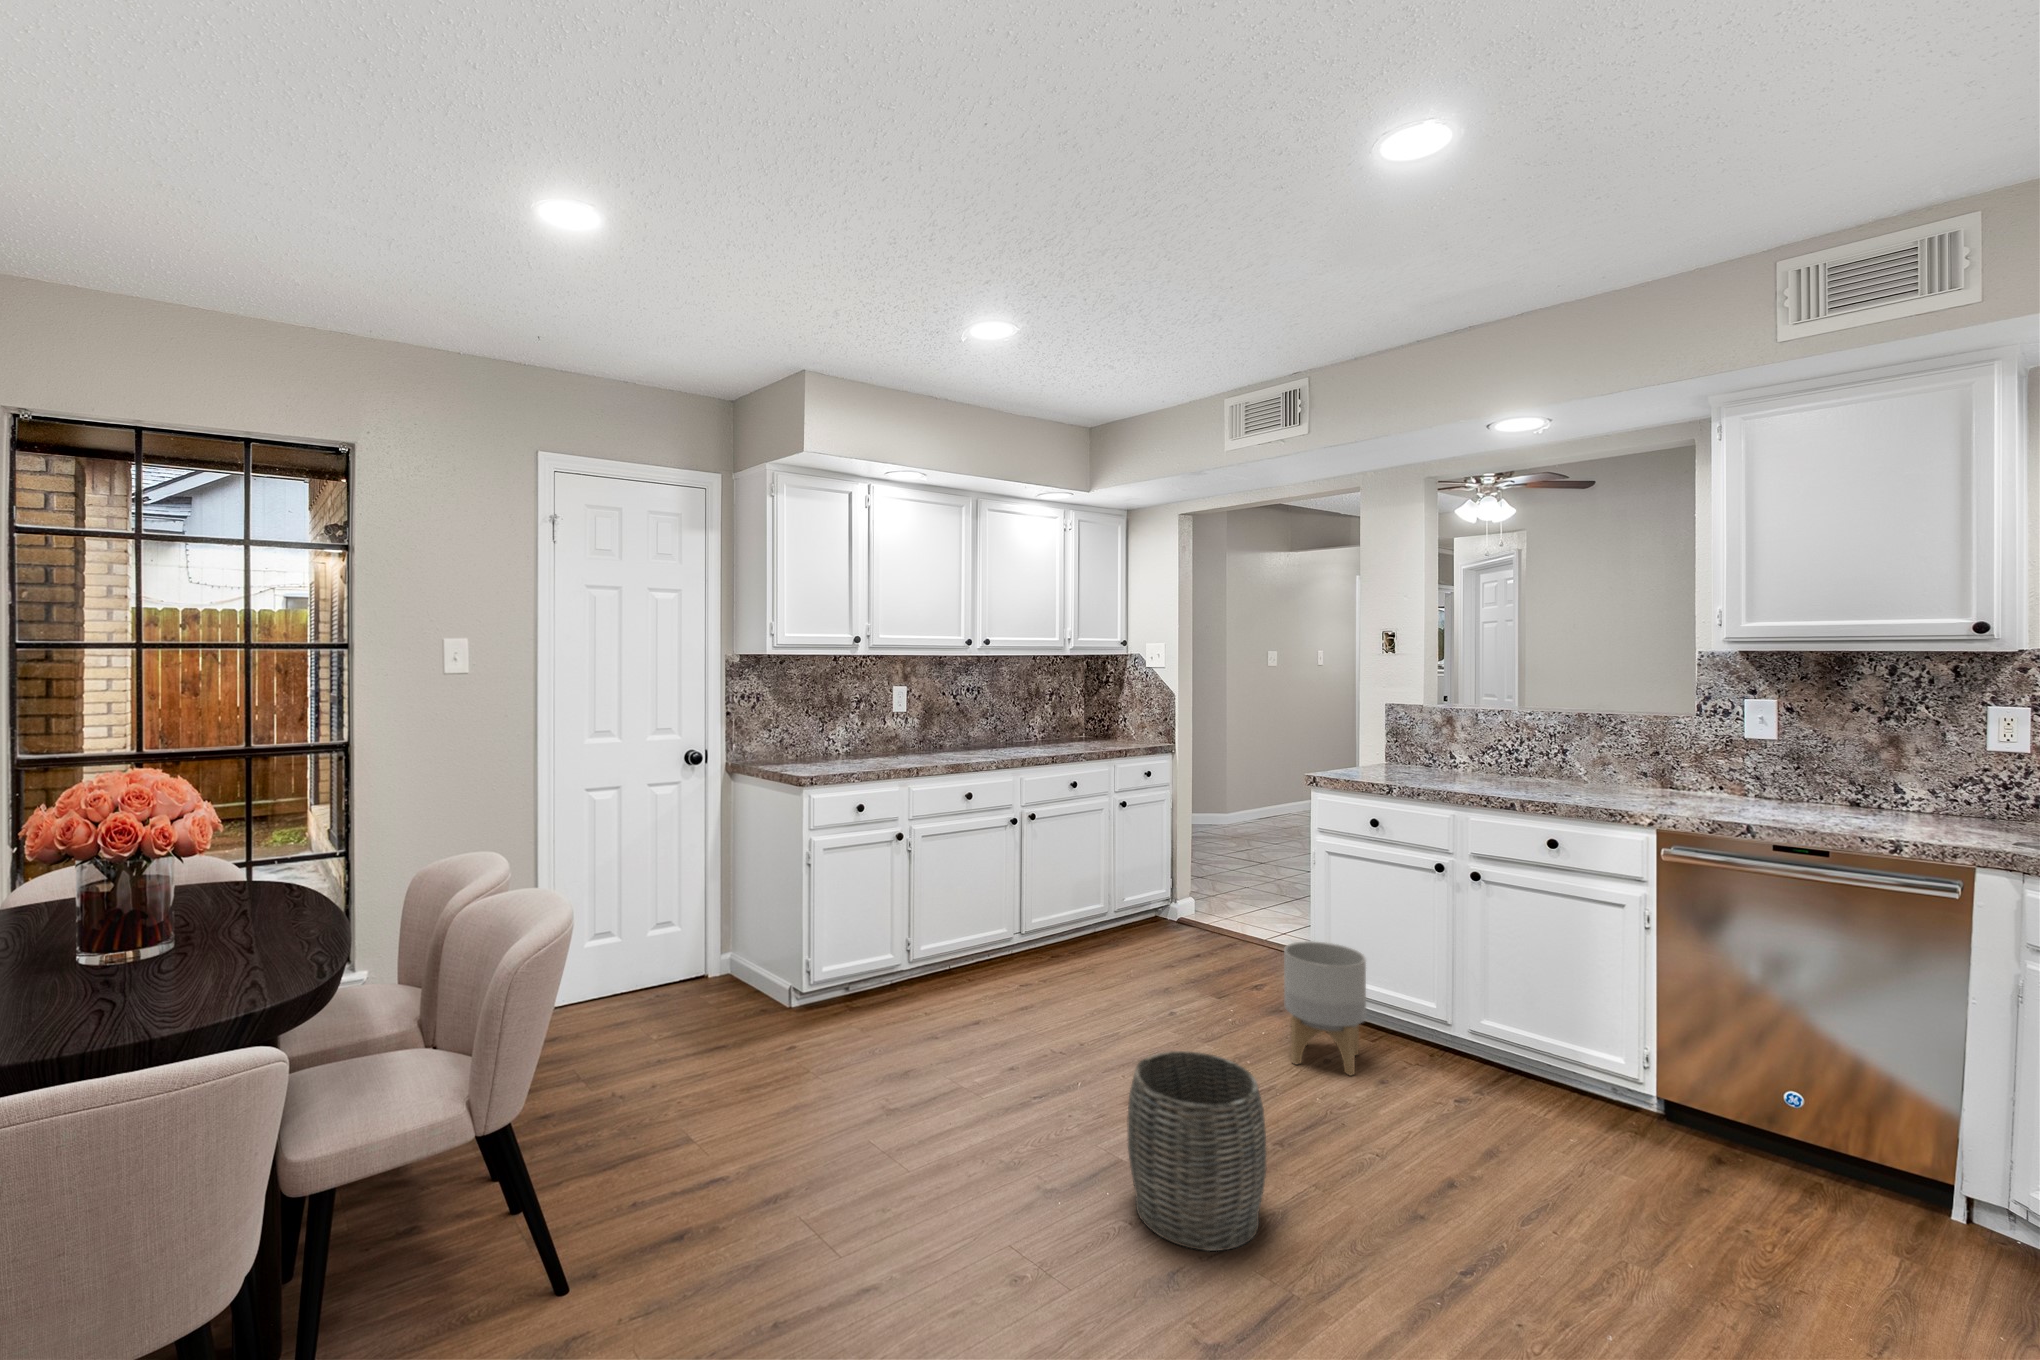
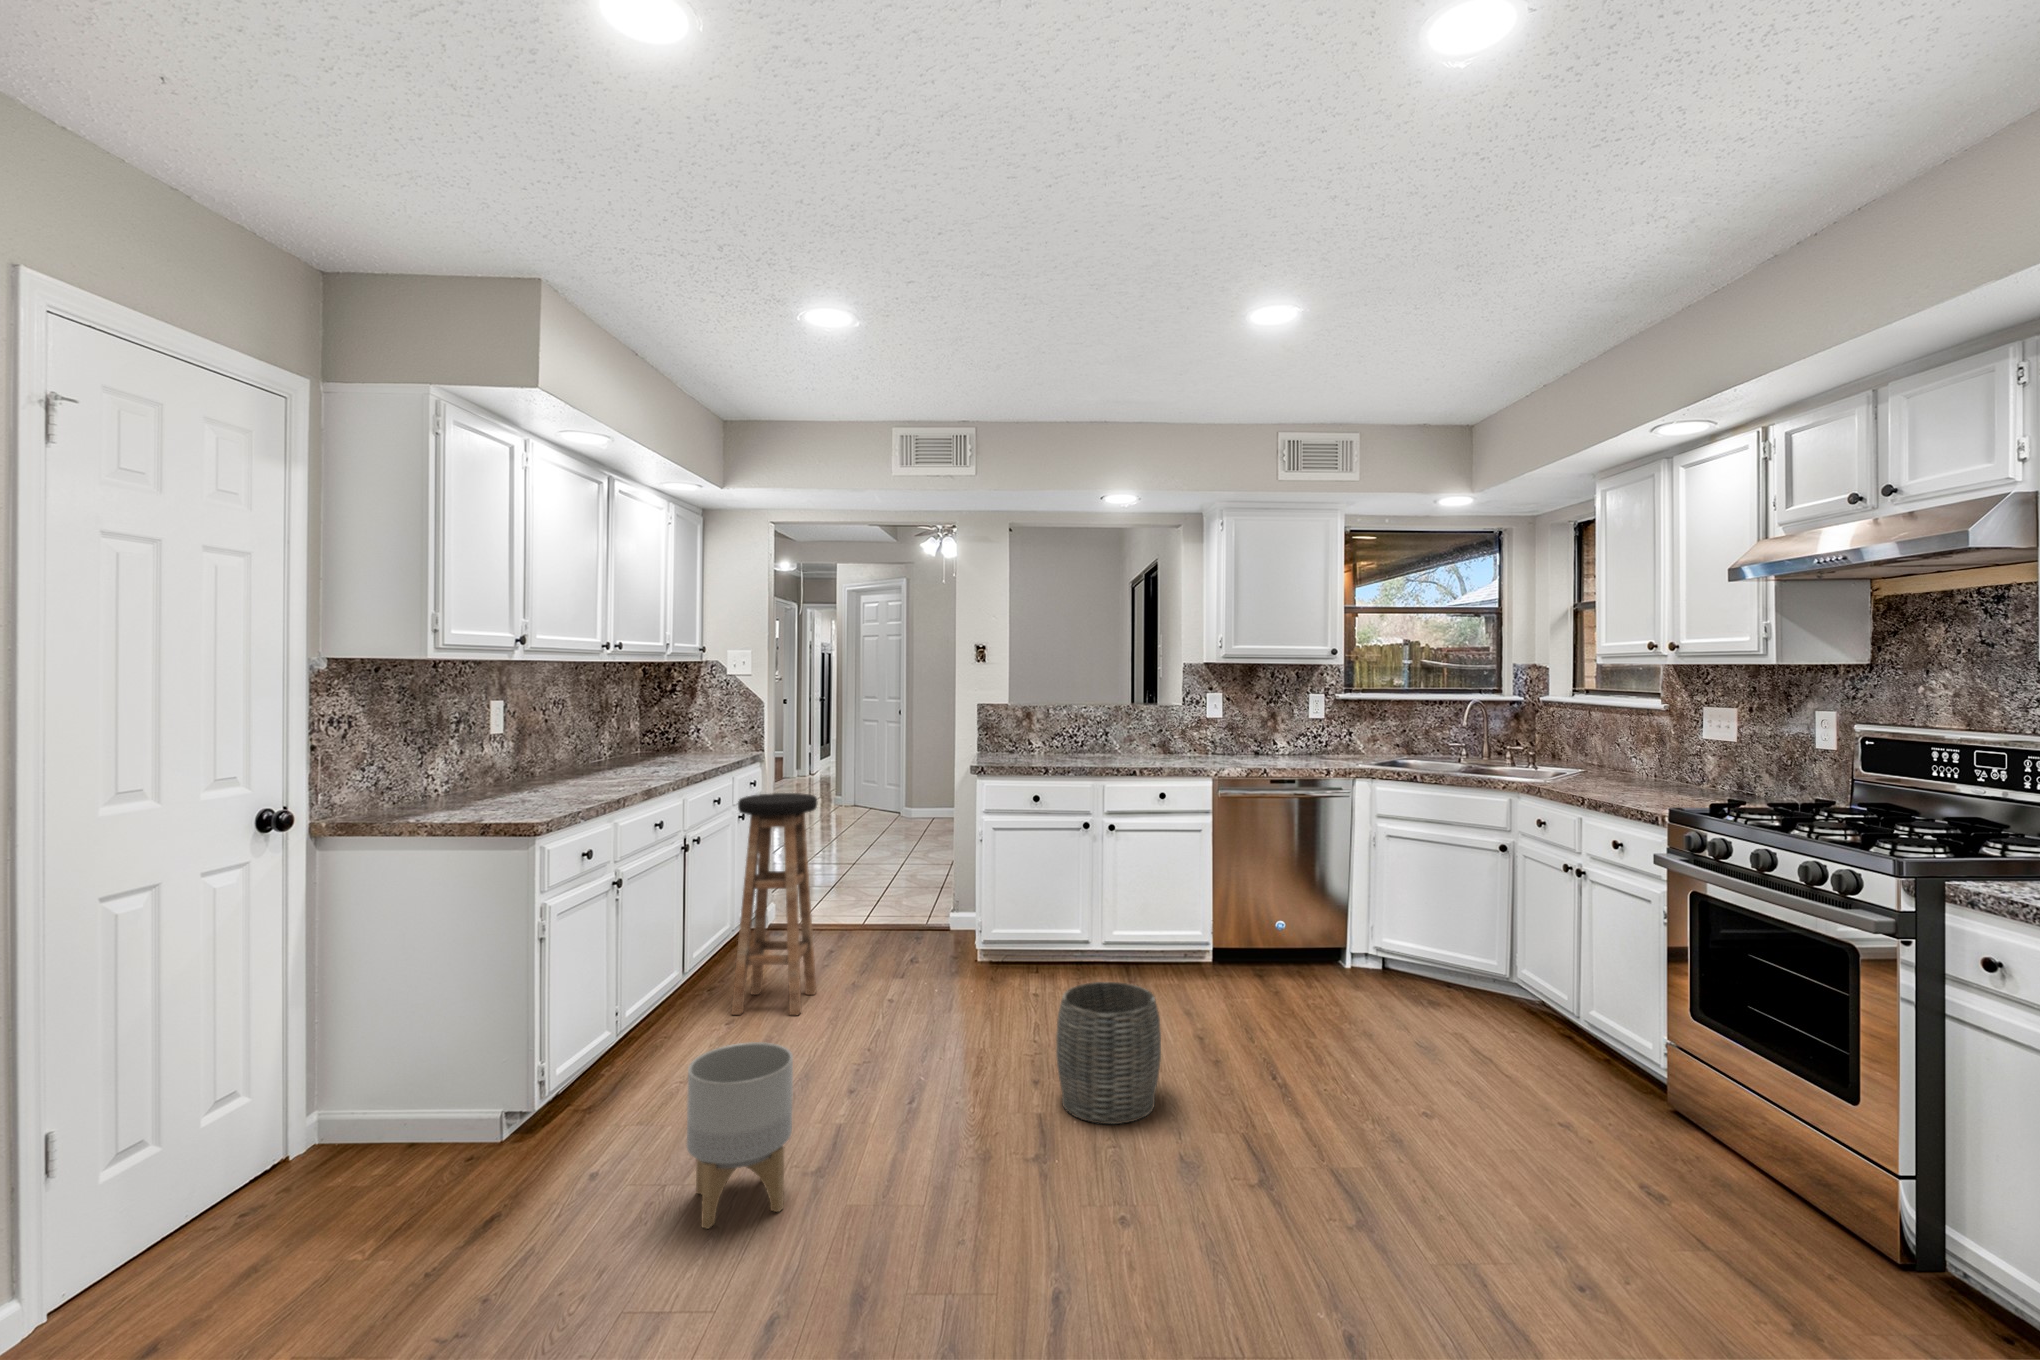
bar stool: none [1032,780,1121,997] -> present [731,793,817,1015]
planter: present [1284,941,1366,1075] -> present [687,1042,793,1229]

